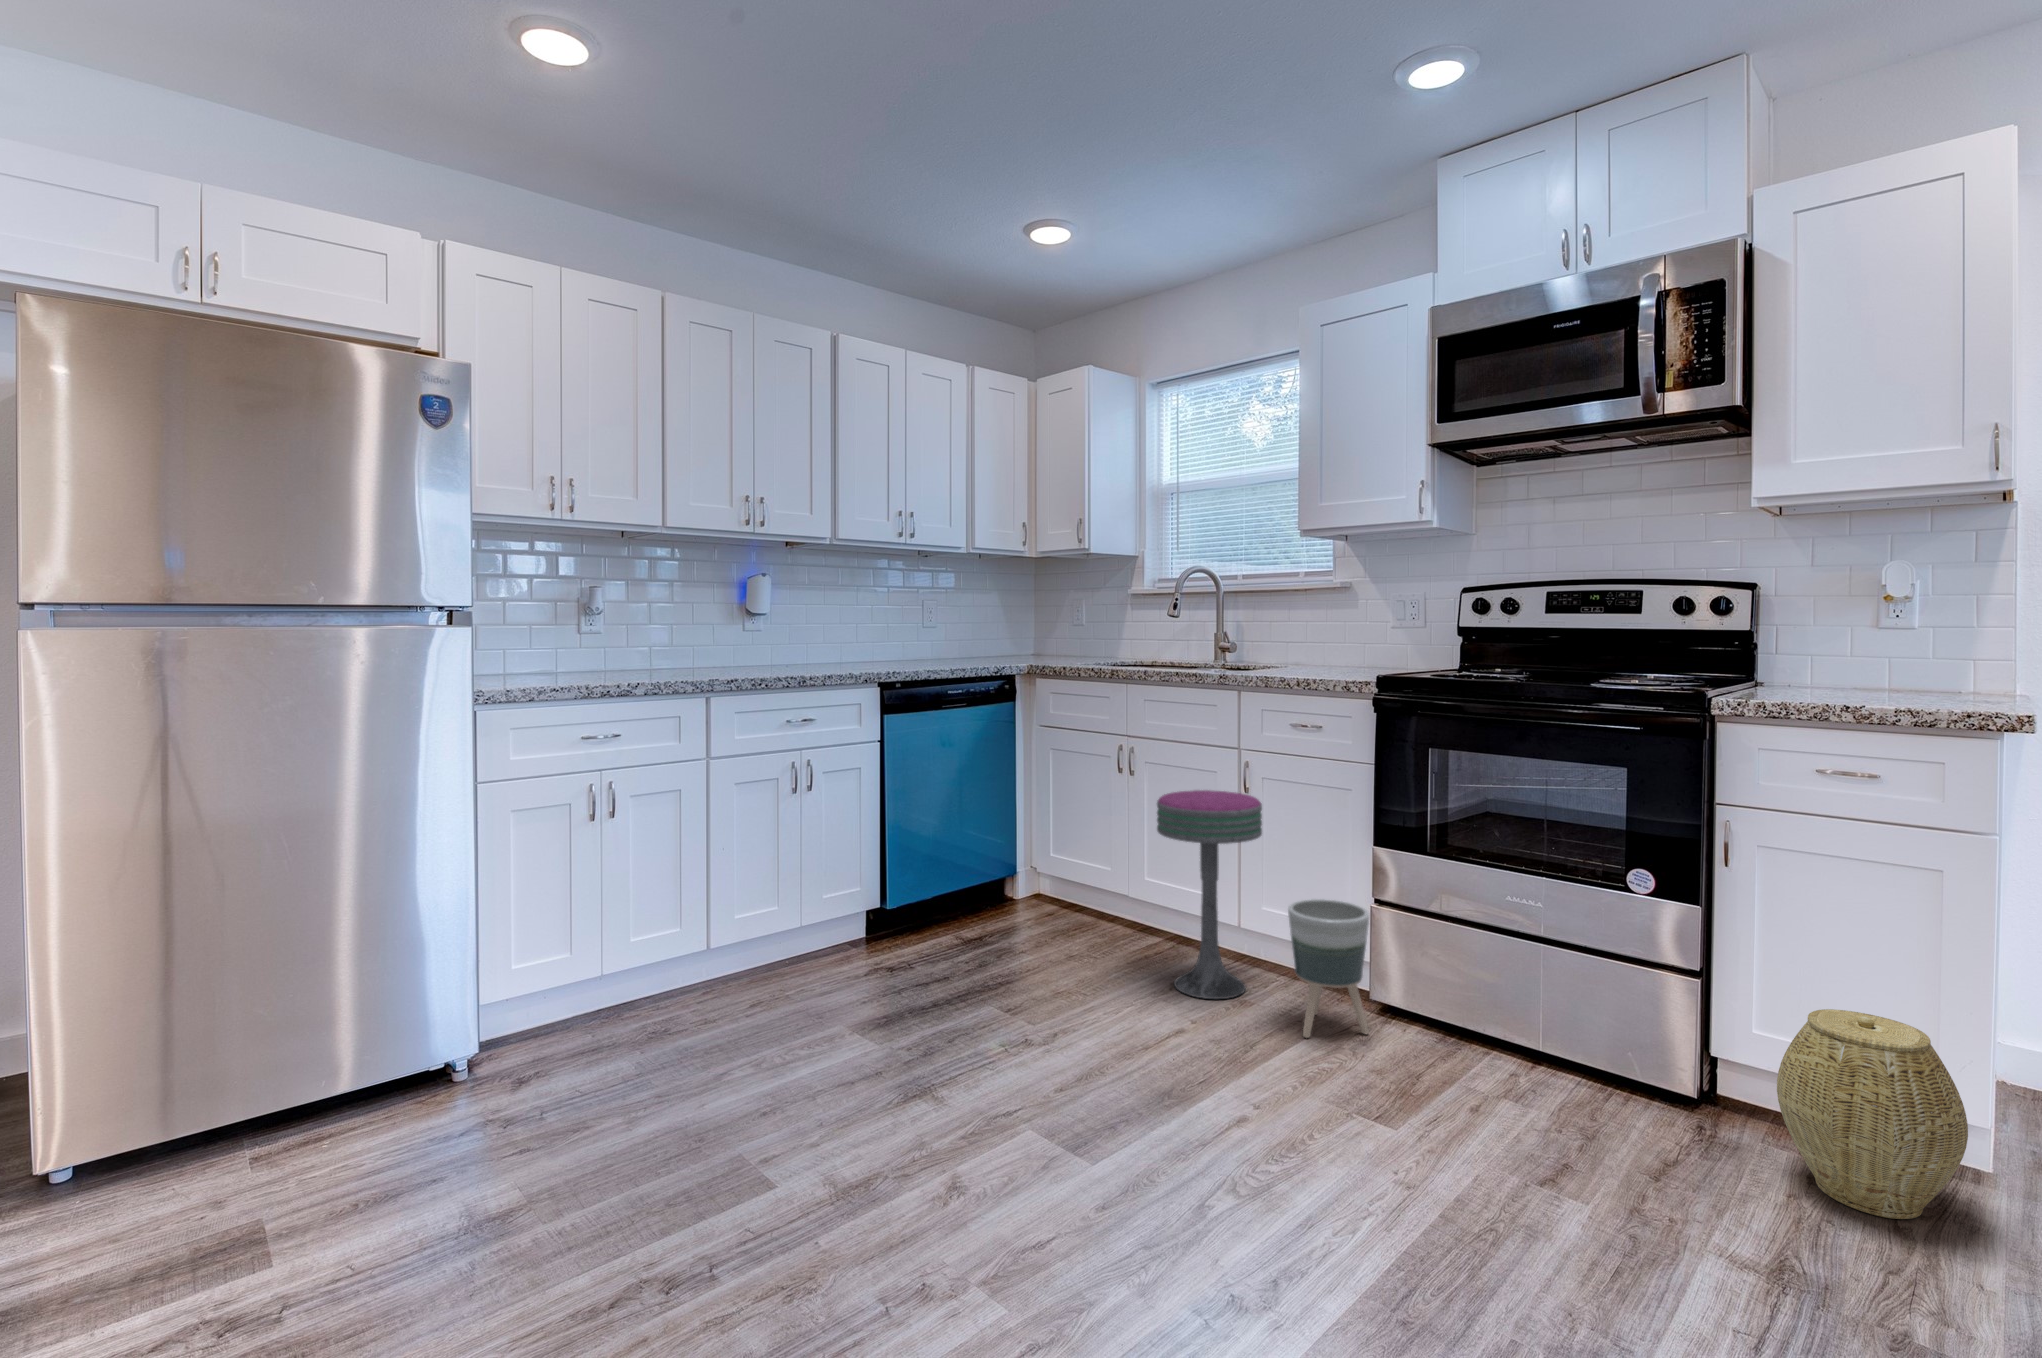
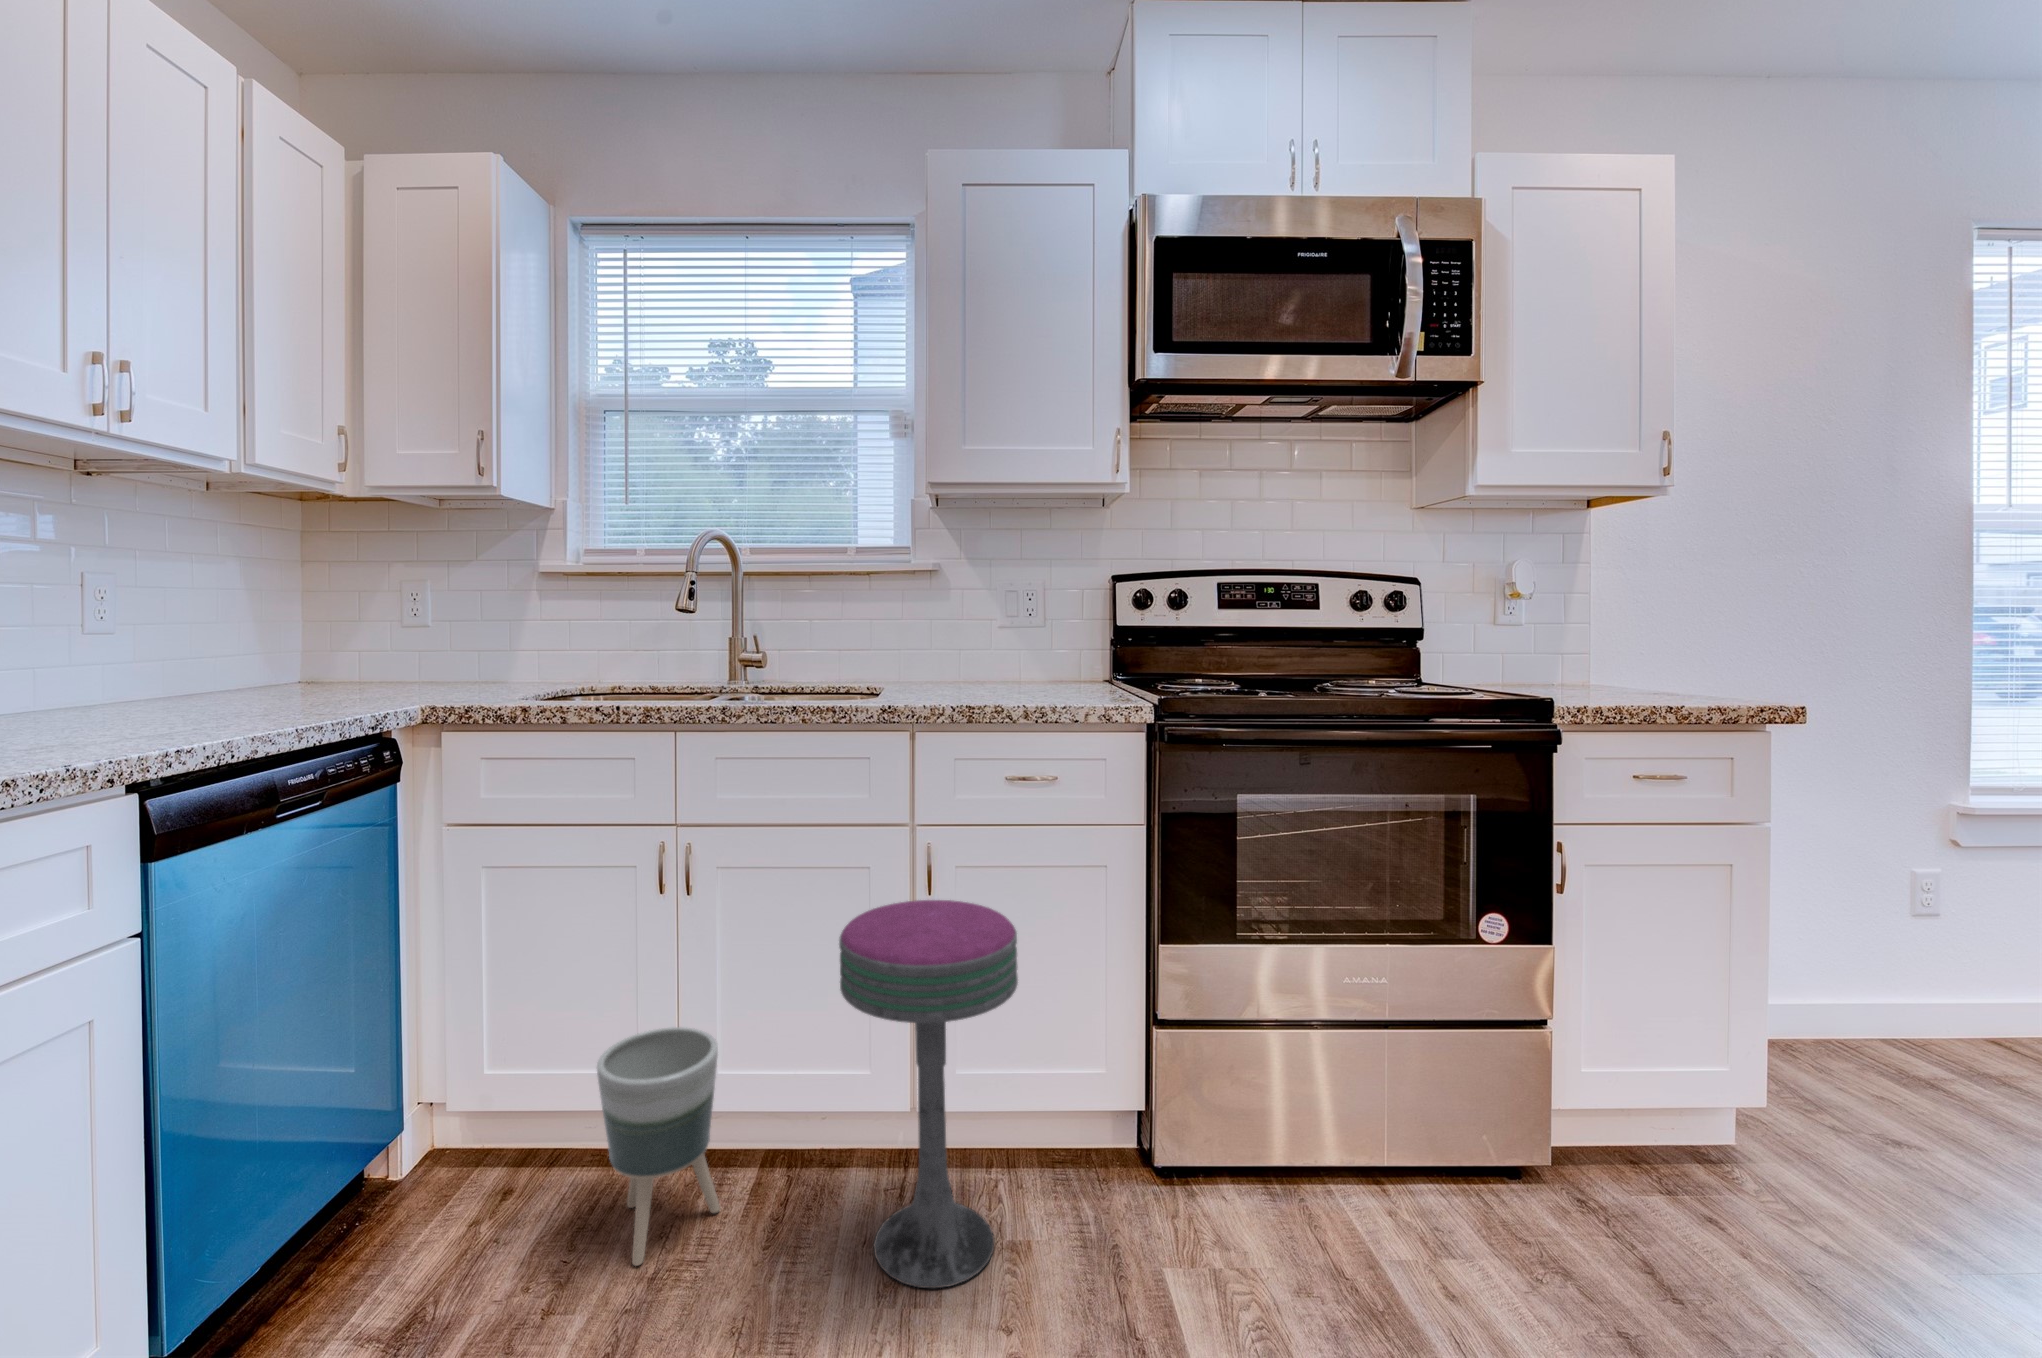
planter: present [1288,899,1369,1038] -> present [597,1027,720,1266]
woven basket: present [1777,1009,1968,1219] -> none [1678,1026,1889,1256]

